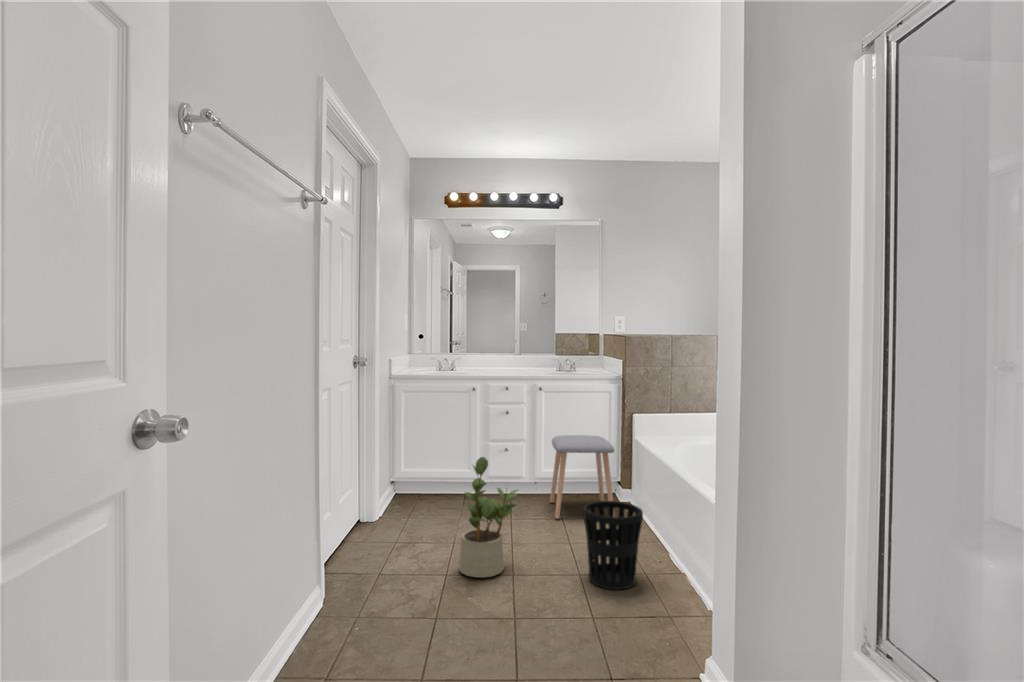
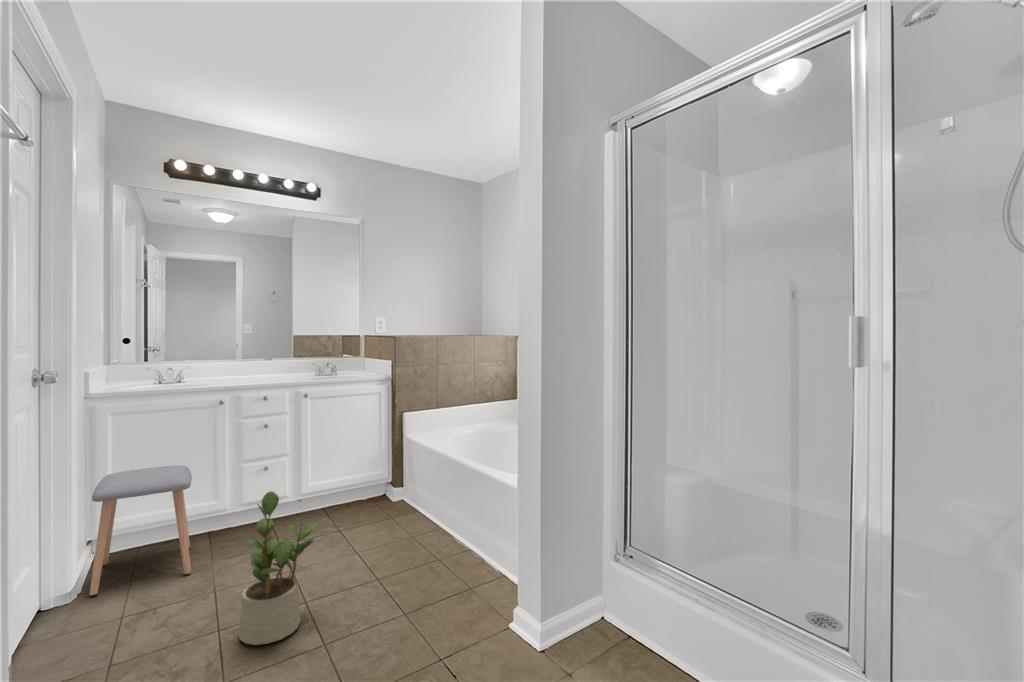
stool: present [550,435,615,520] -> present [89,465,192,597]
wastebasket: present [583,501,643,590] -> none [394,512,457,609]

